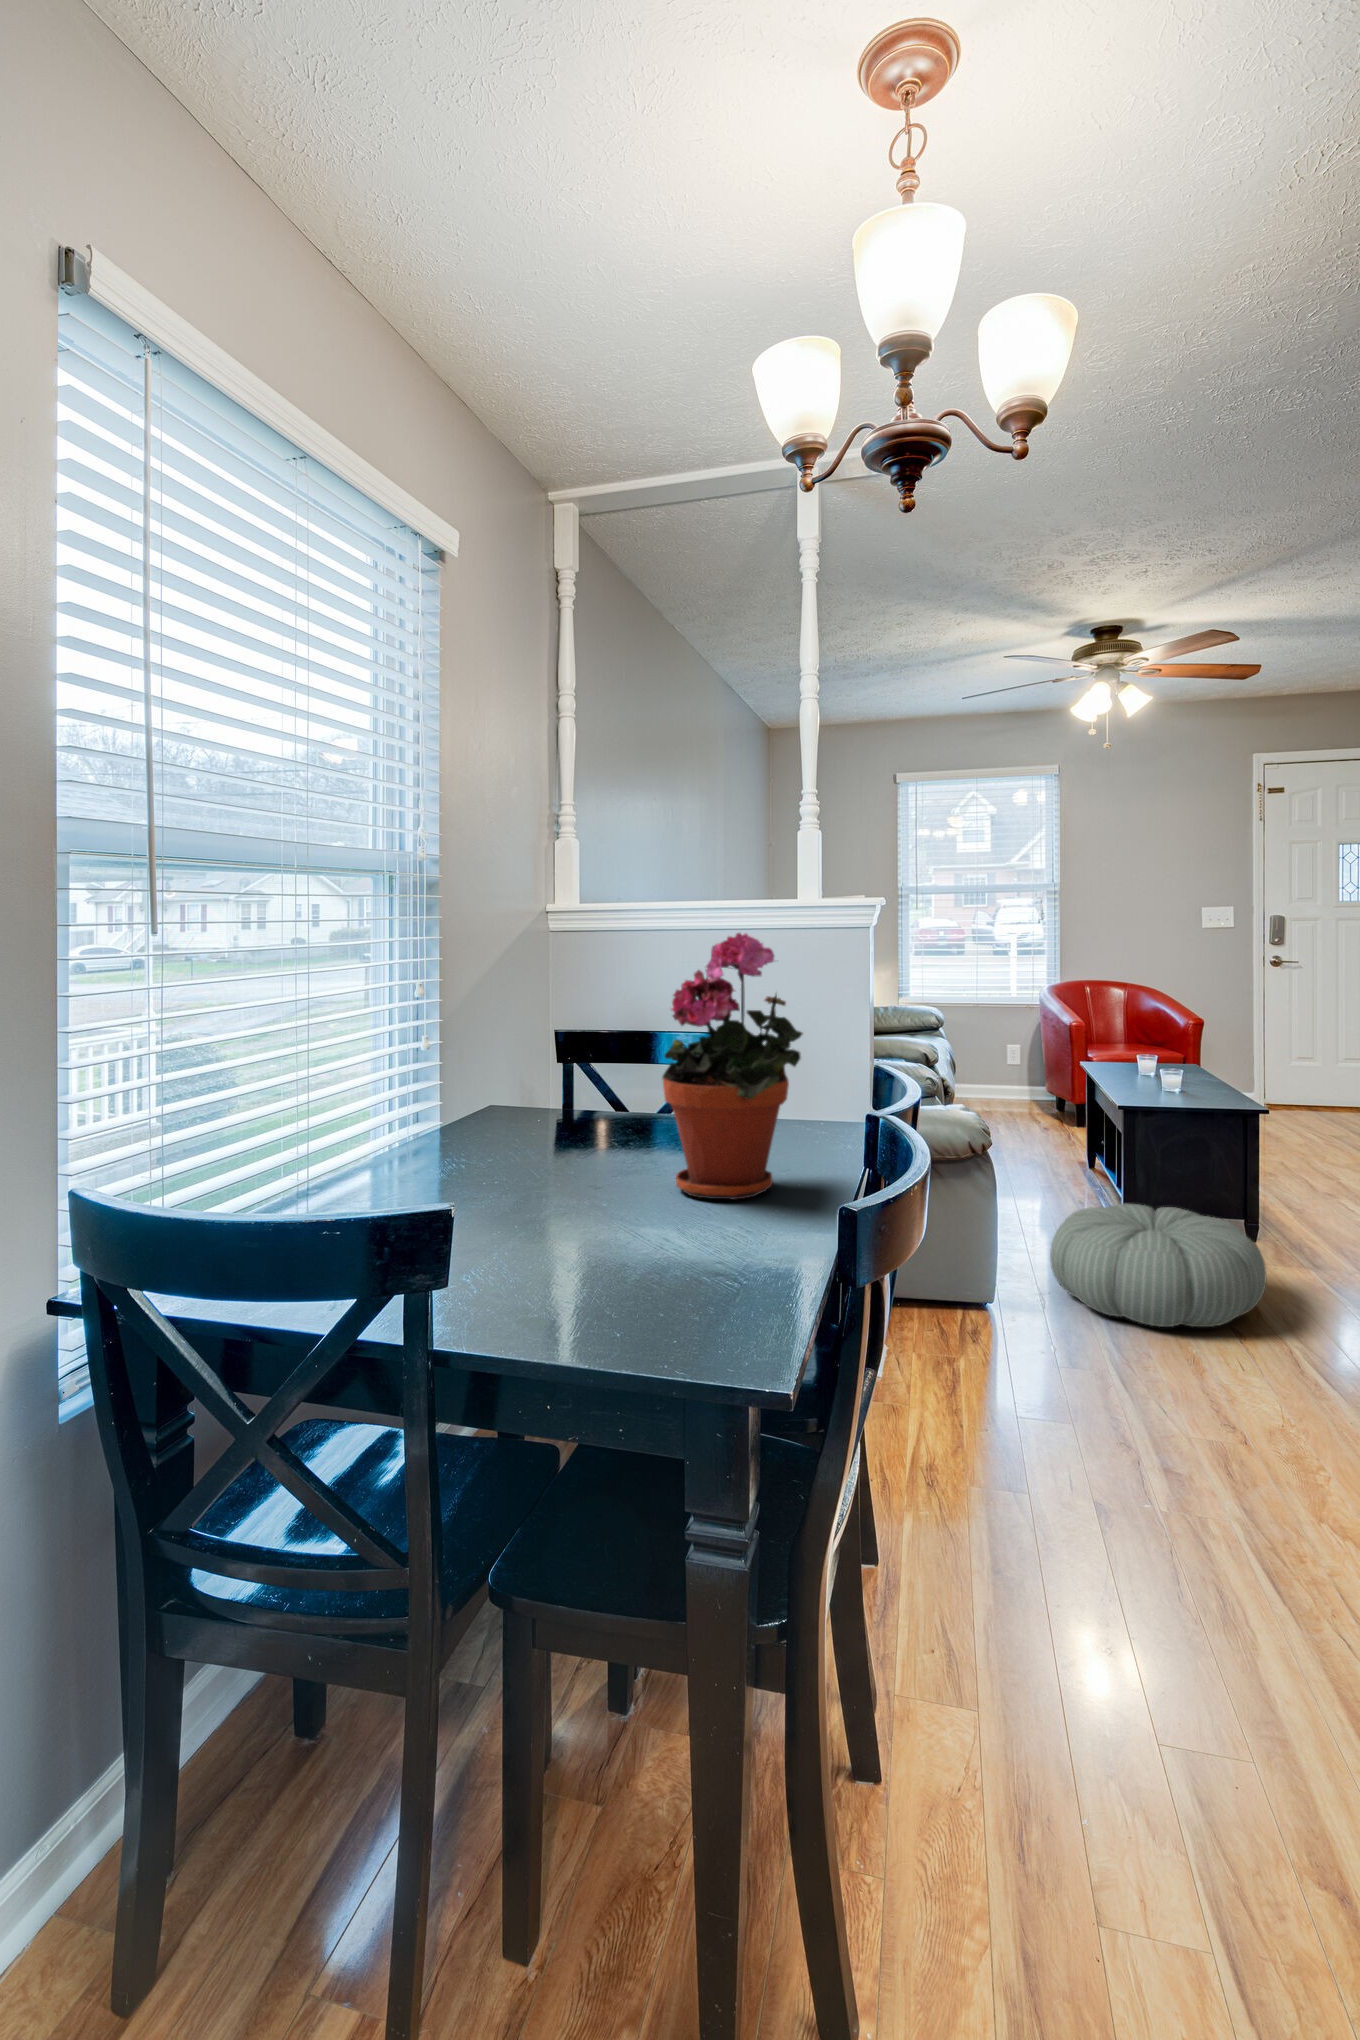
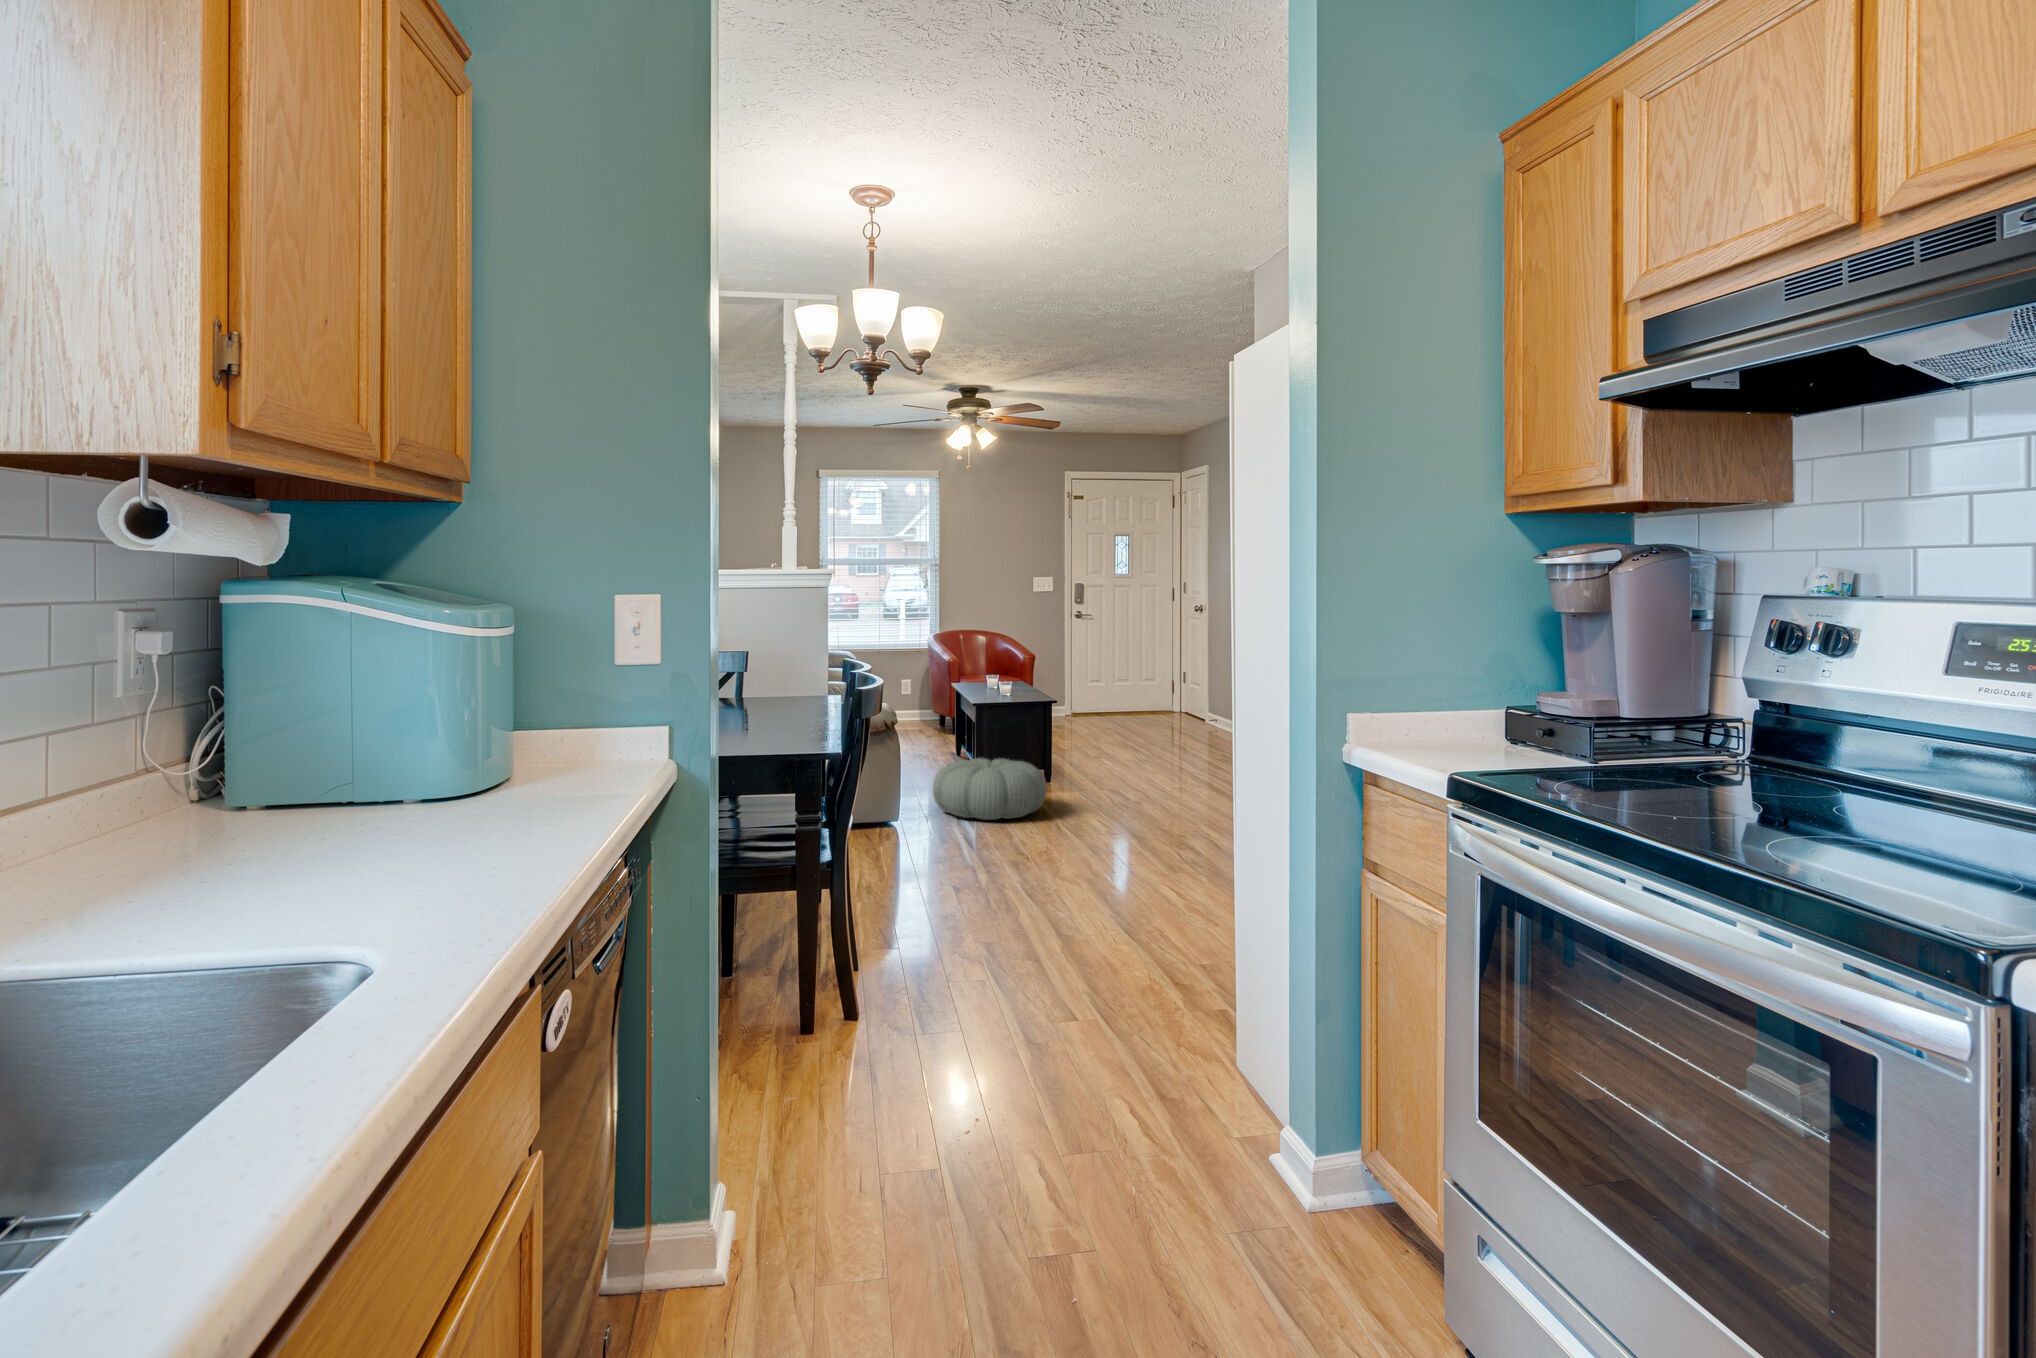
potted plant: present [662,933,803,1200] -> none [759,589,828,708]

